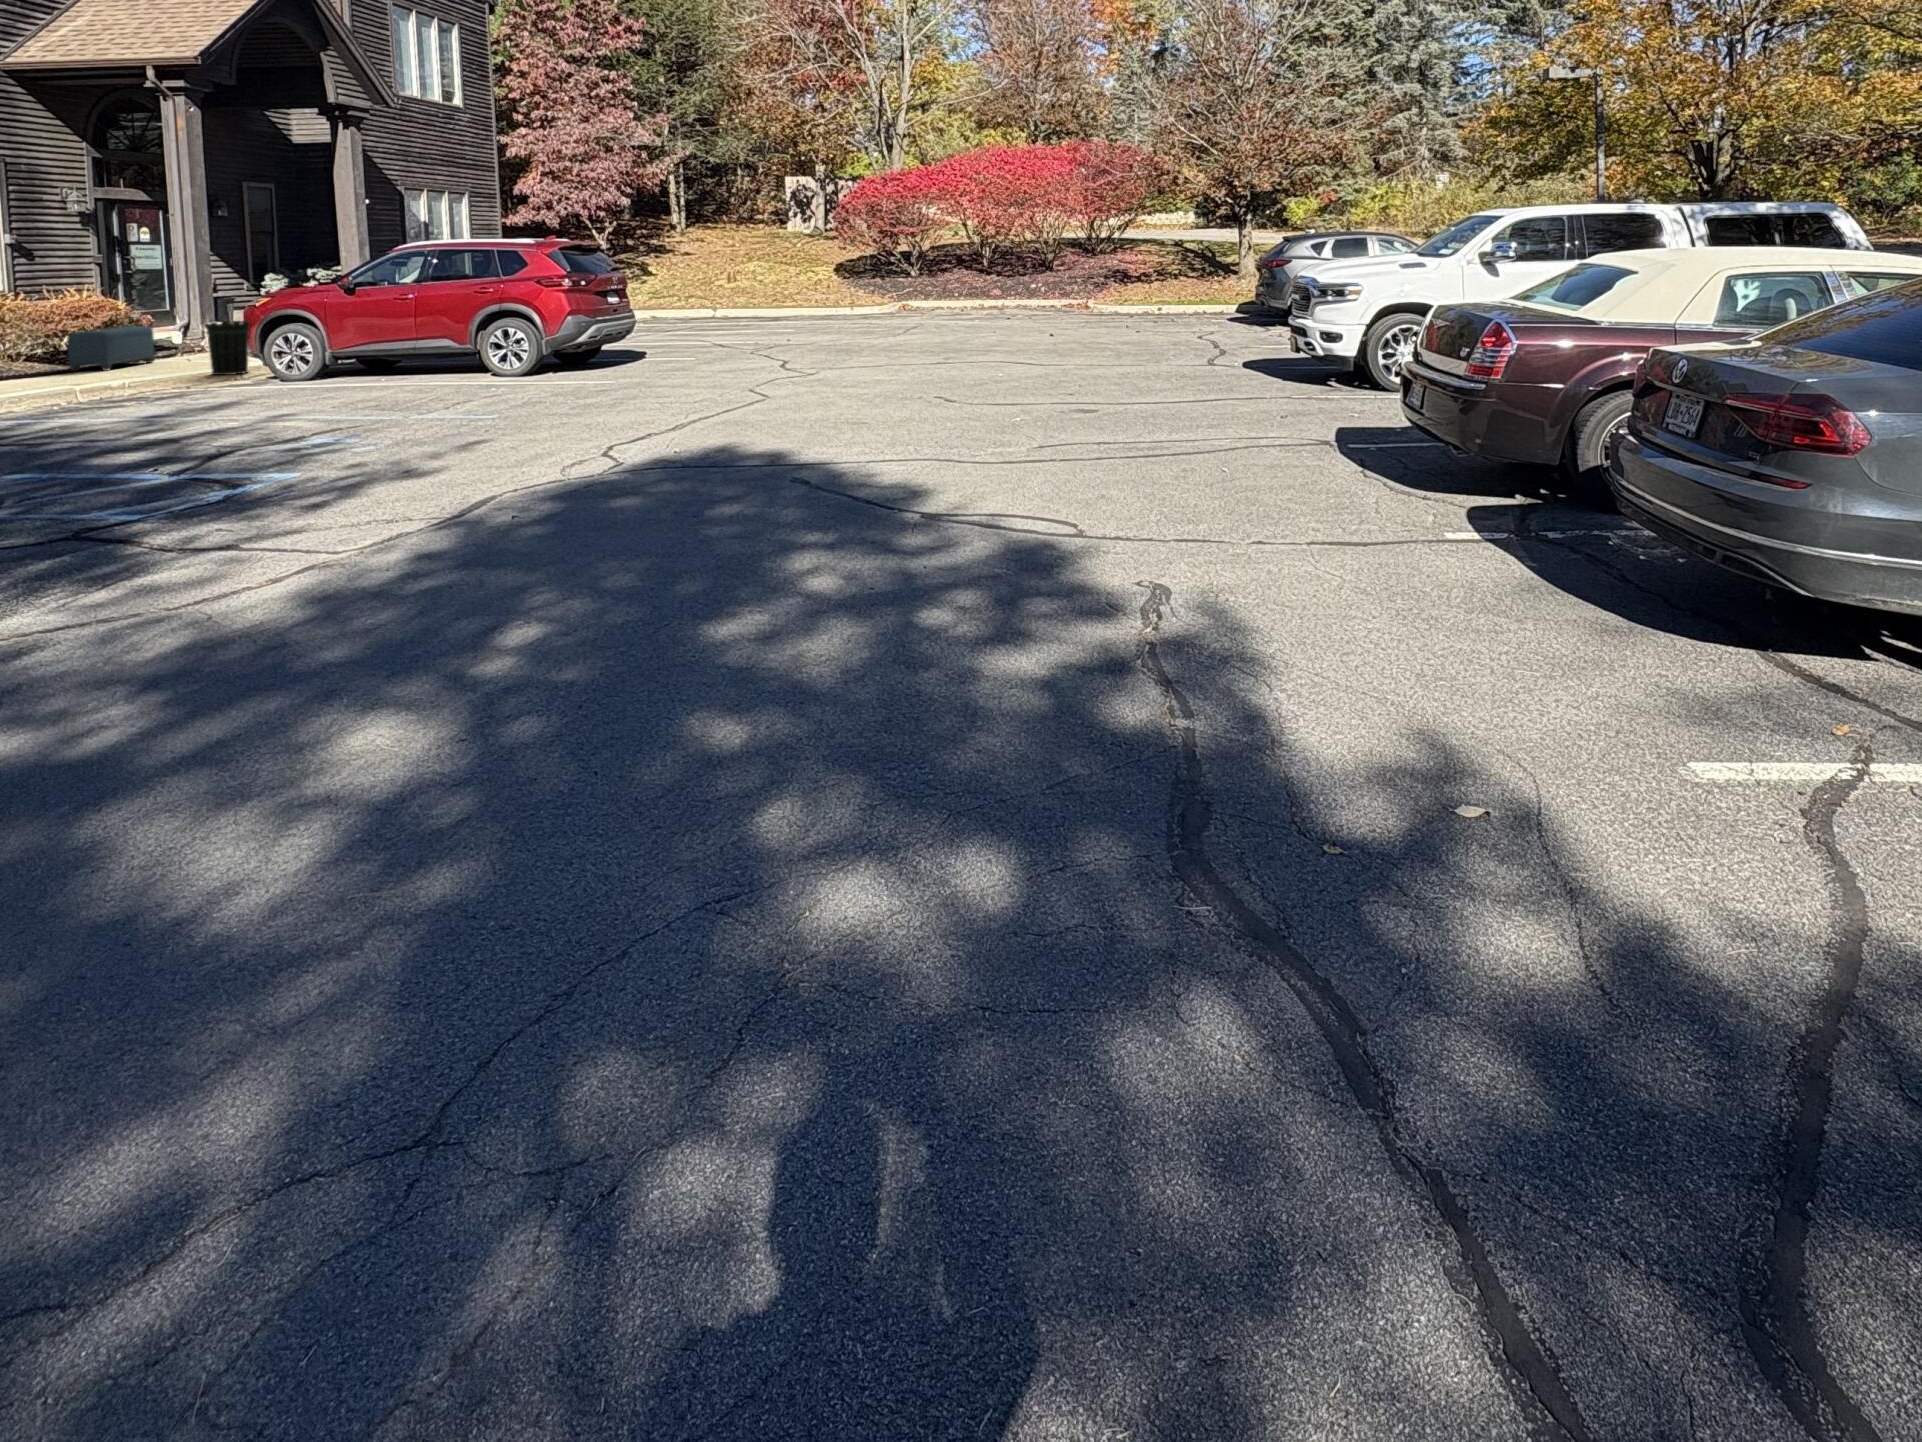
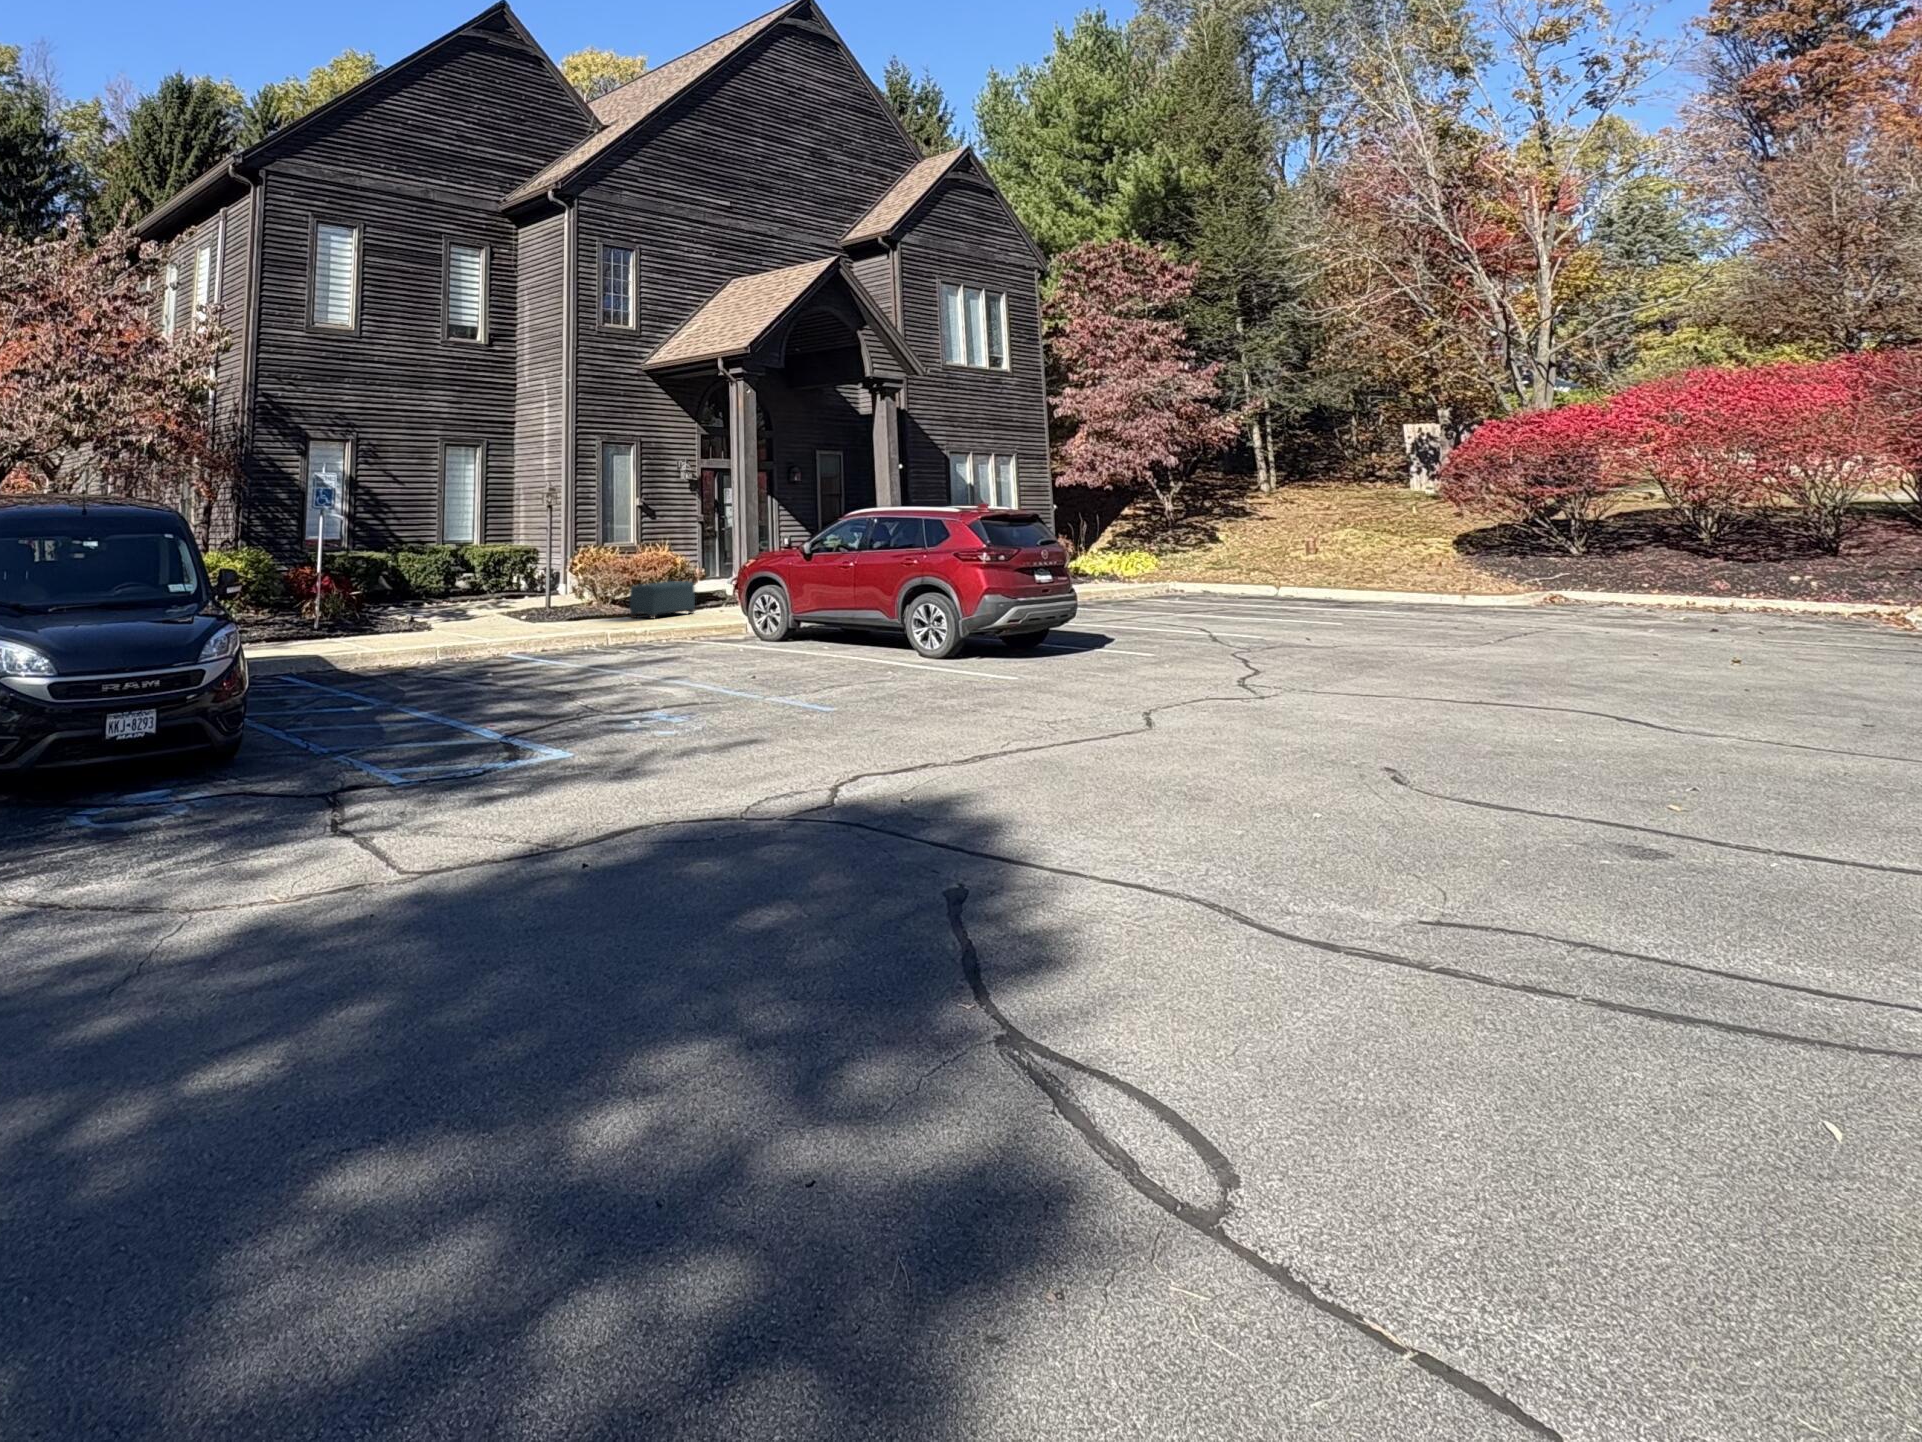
waste bin: present [204,321,251,375] -> none [703,581,740,630]

